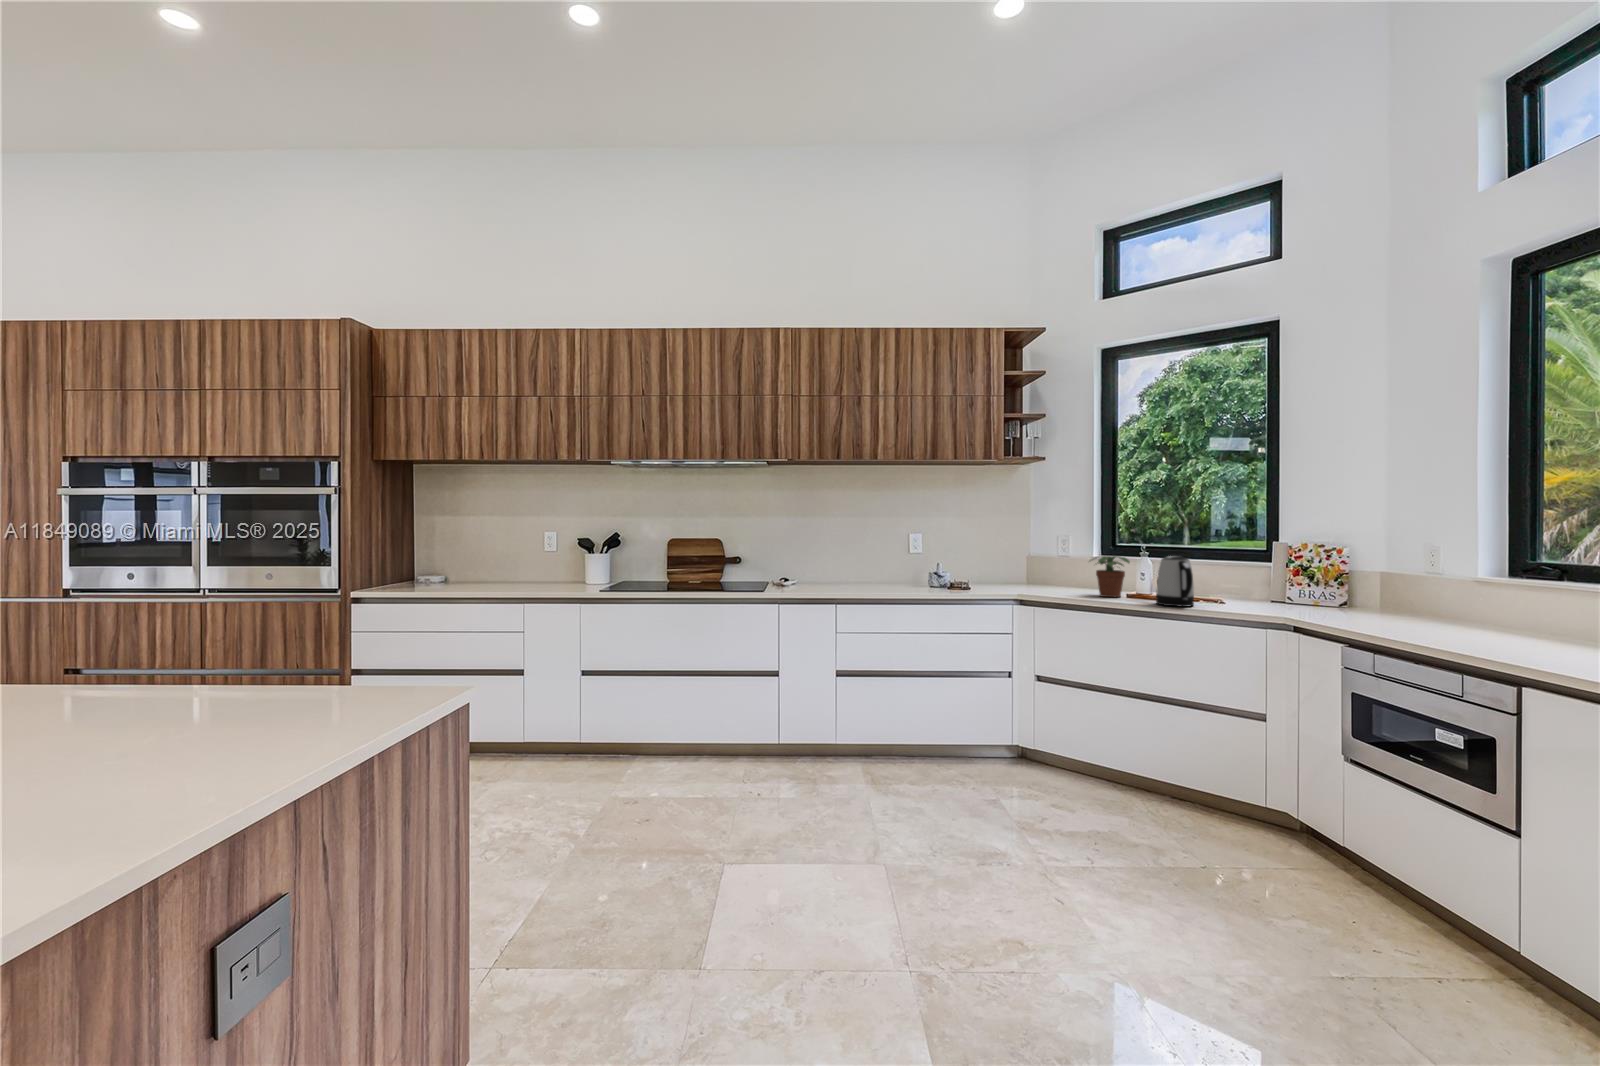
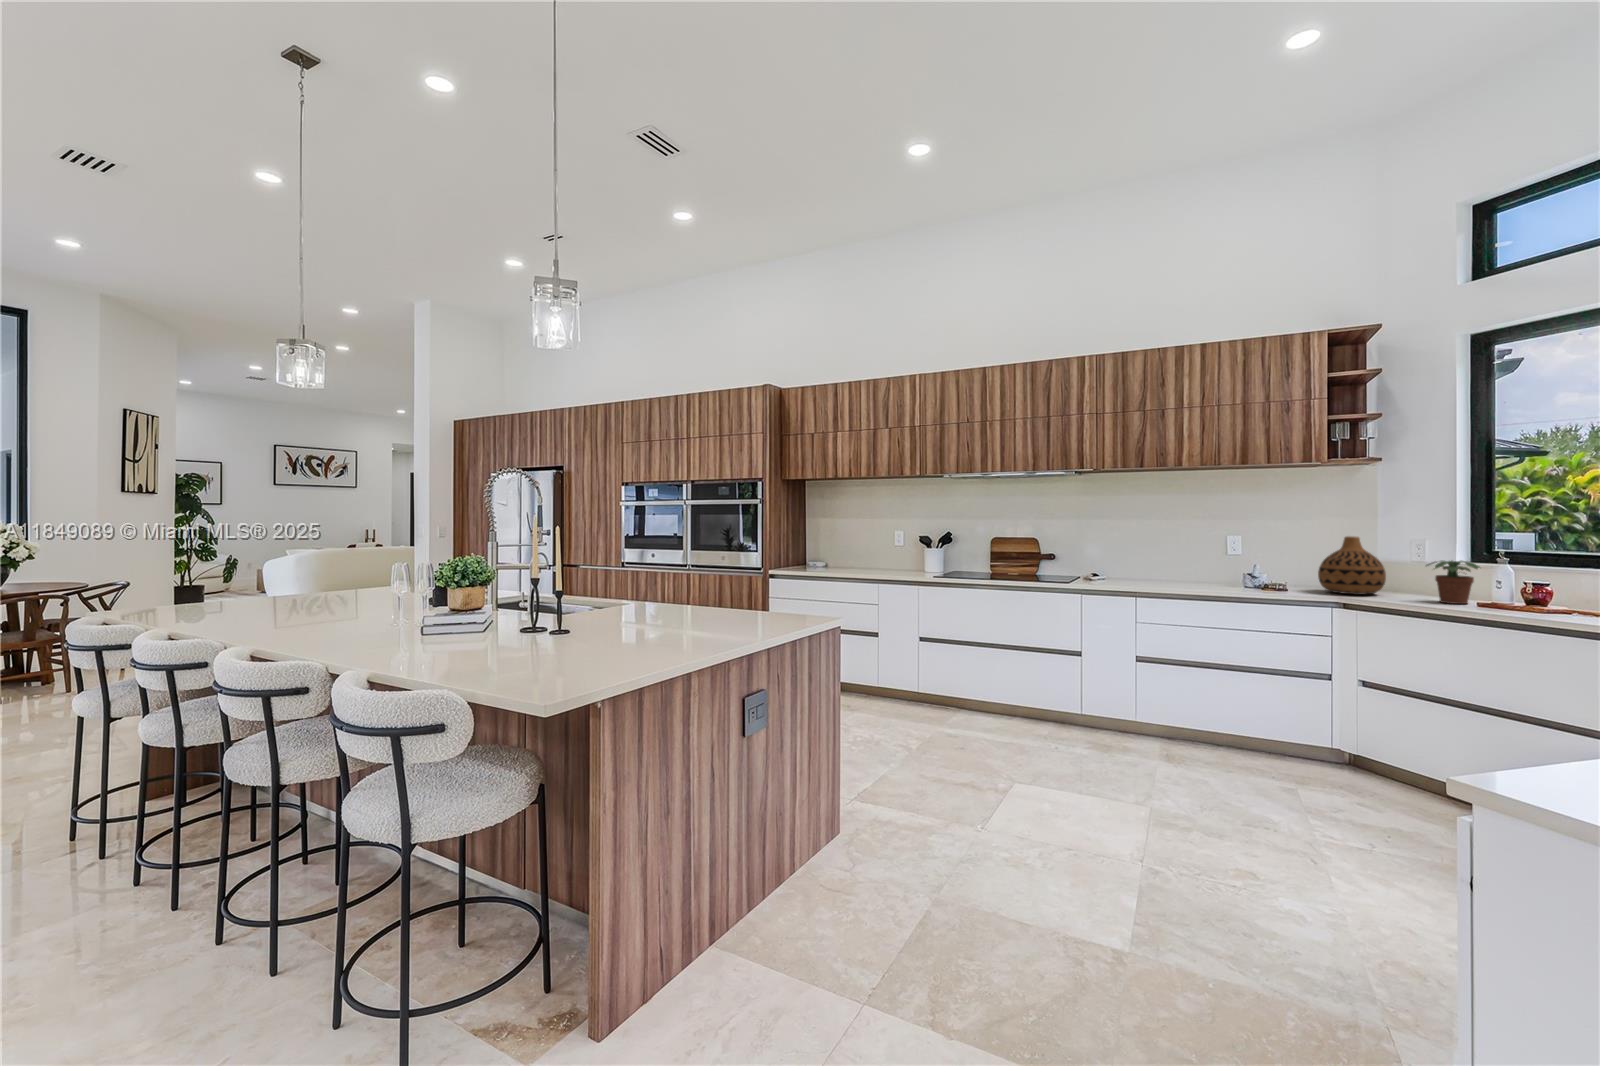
vase: none [999,534,1054,592] -> present [1318,536,1386,594]
kettle: present [1156,556,1194,607] -> none [1504,563,1555,617]

